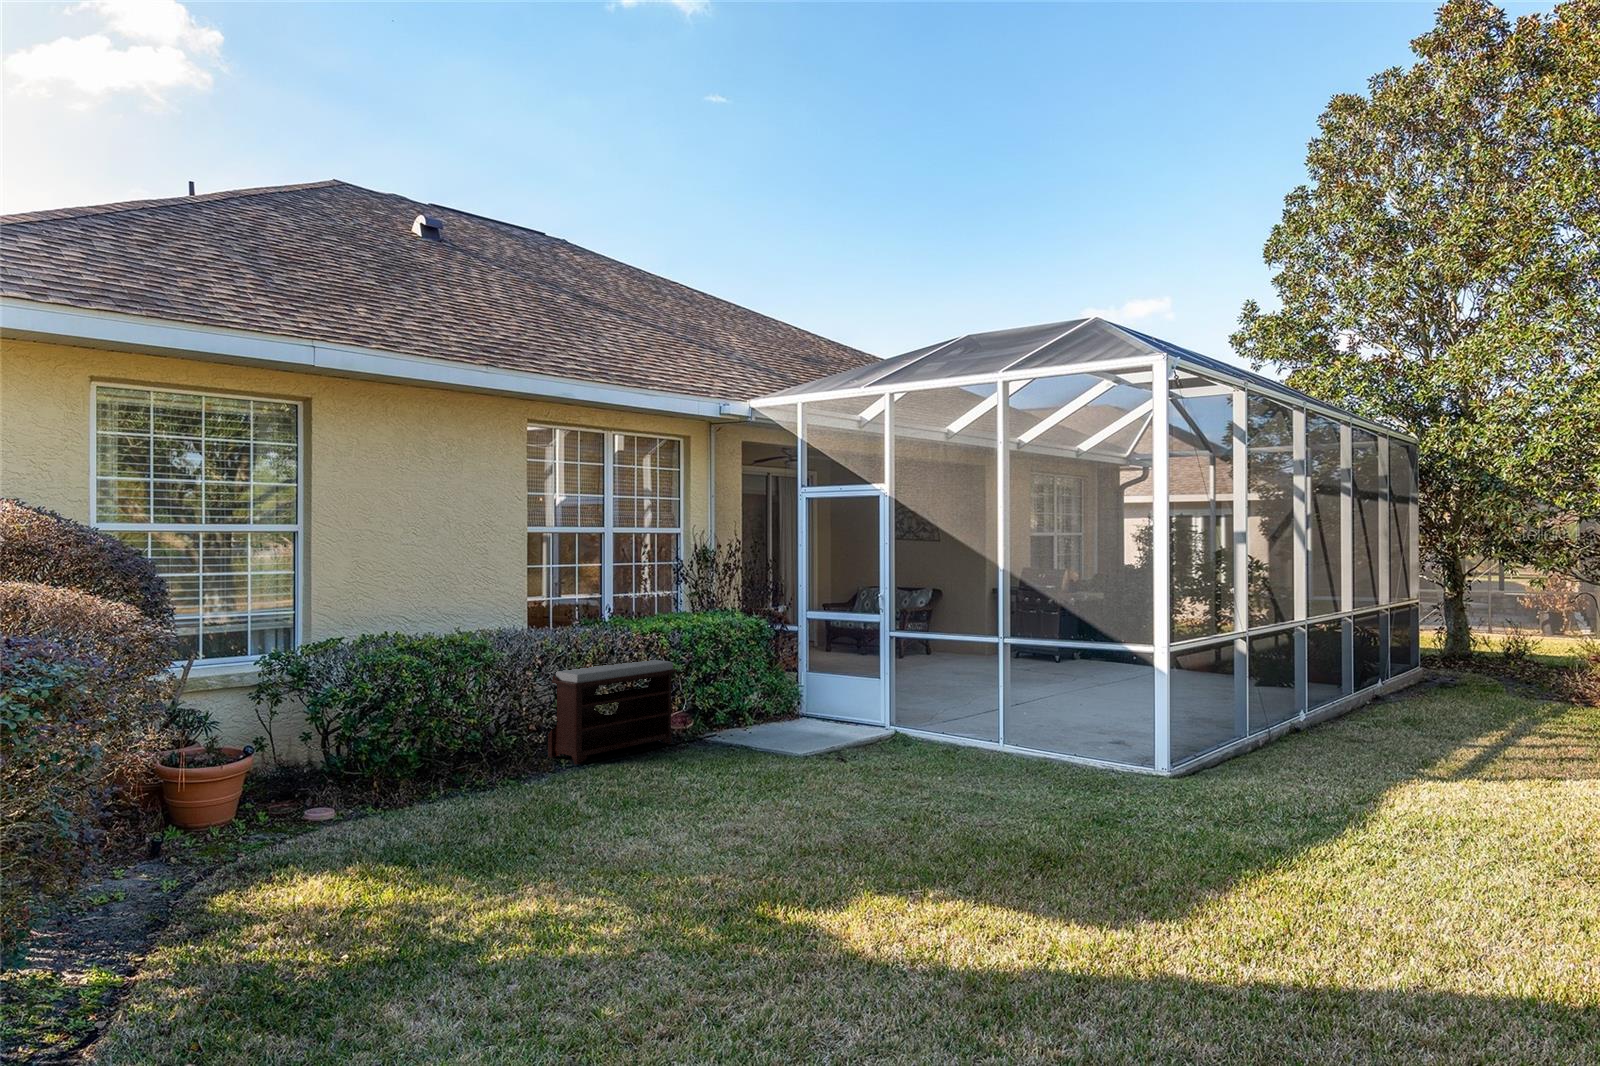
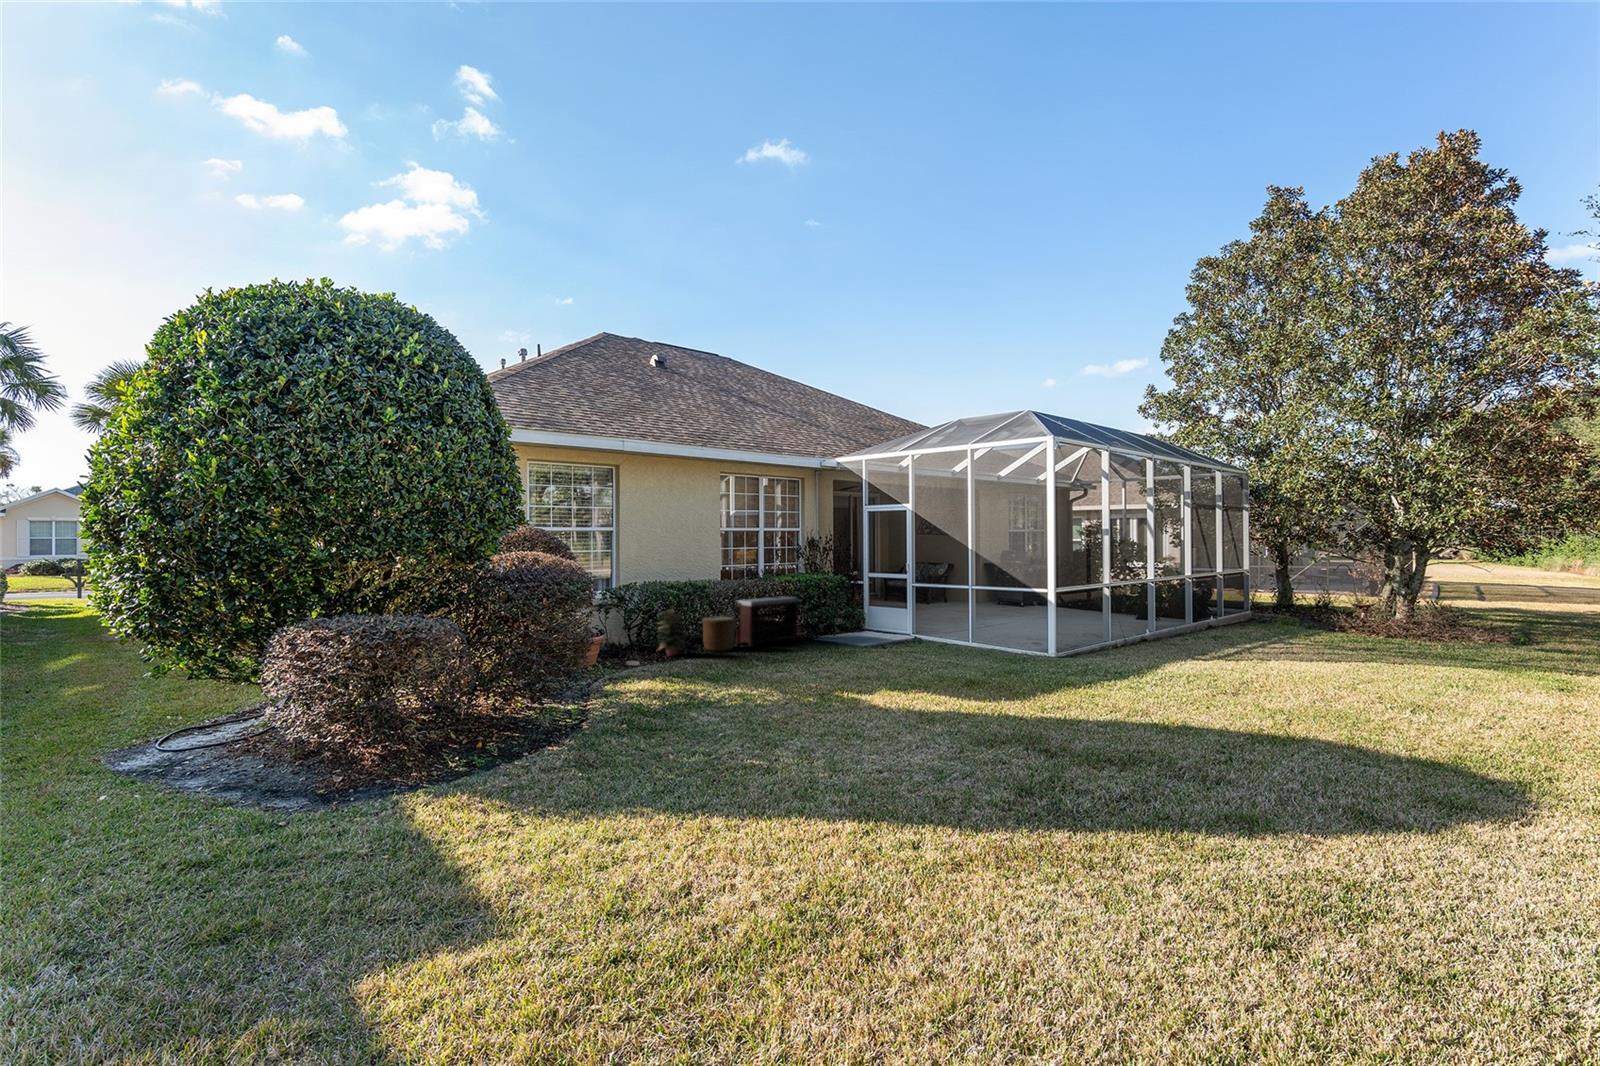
decorative plant: none [366,697,436,795] -> present [658,609,686,655]
woven basket: none [474,705,543,780] -> present [703,617,735,651]

